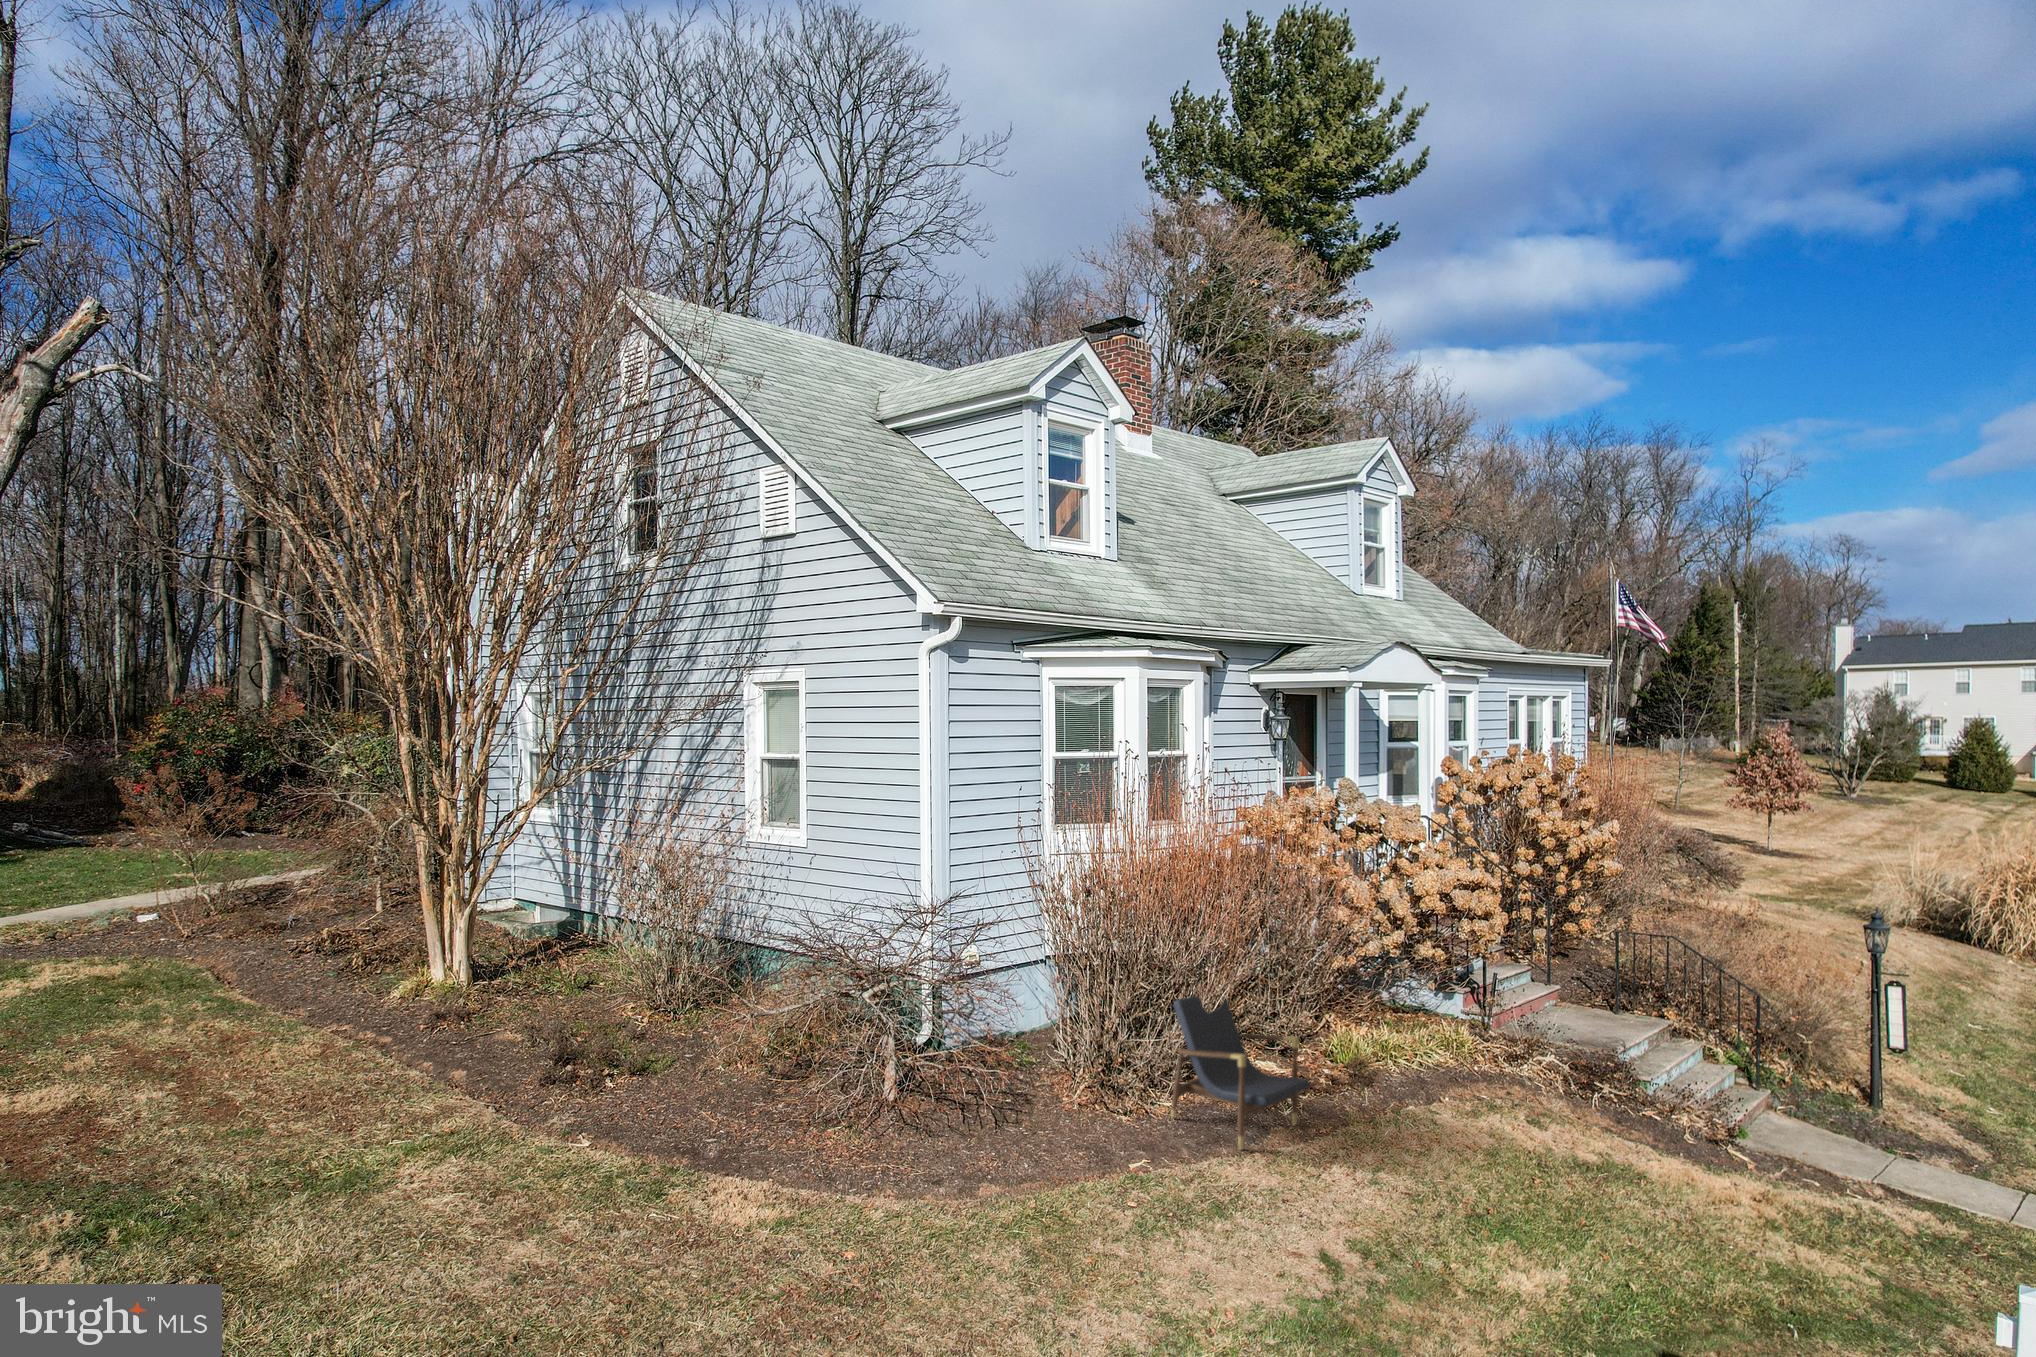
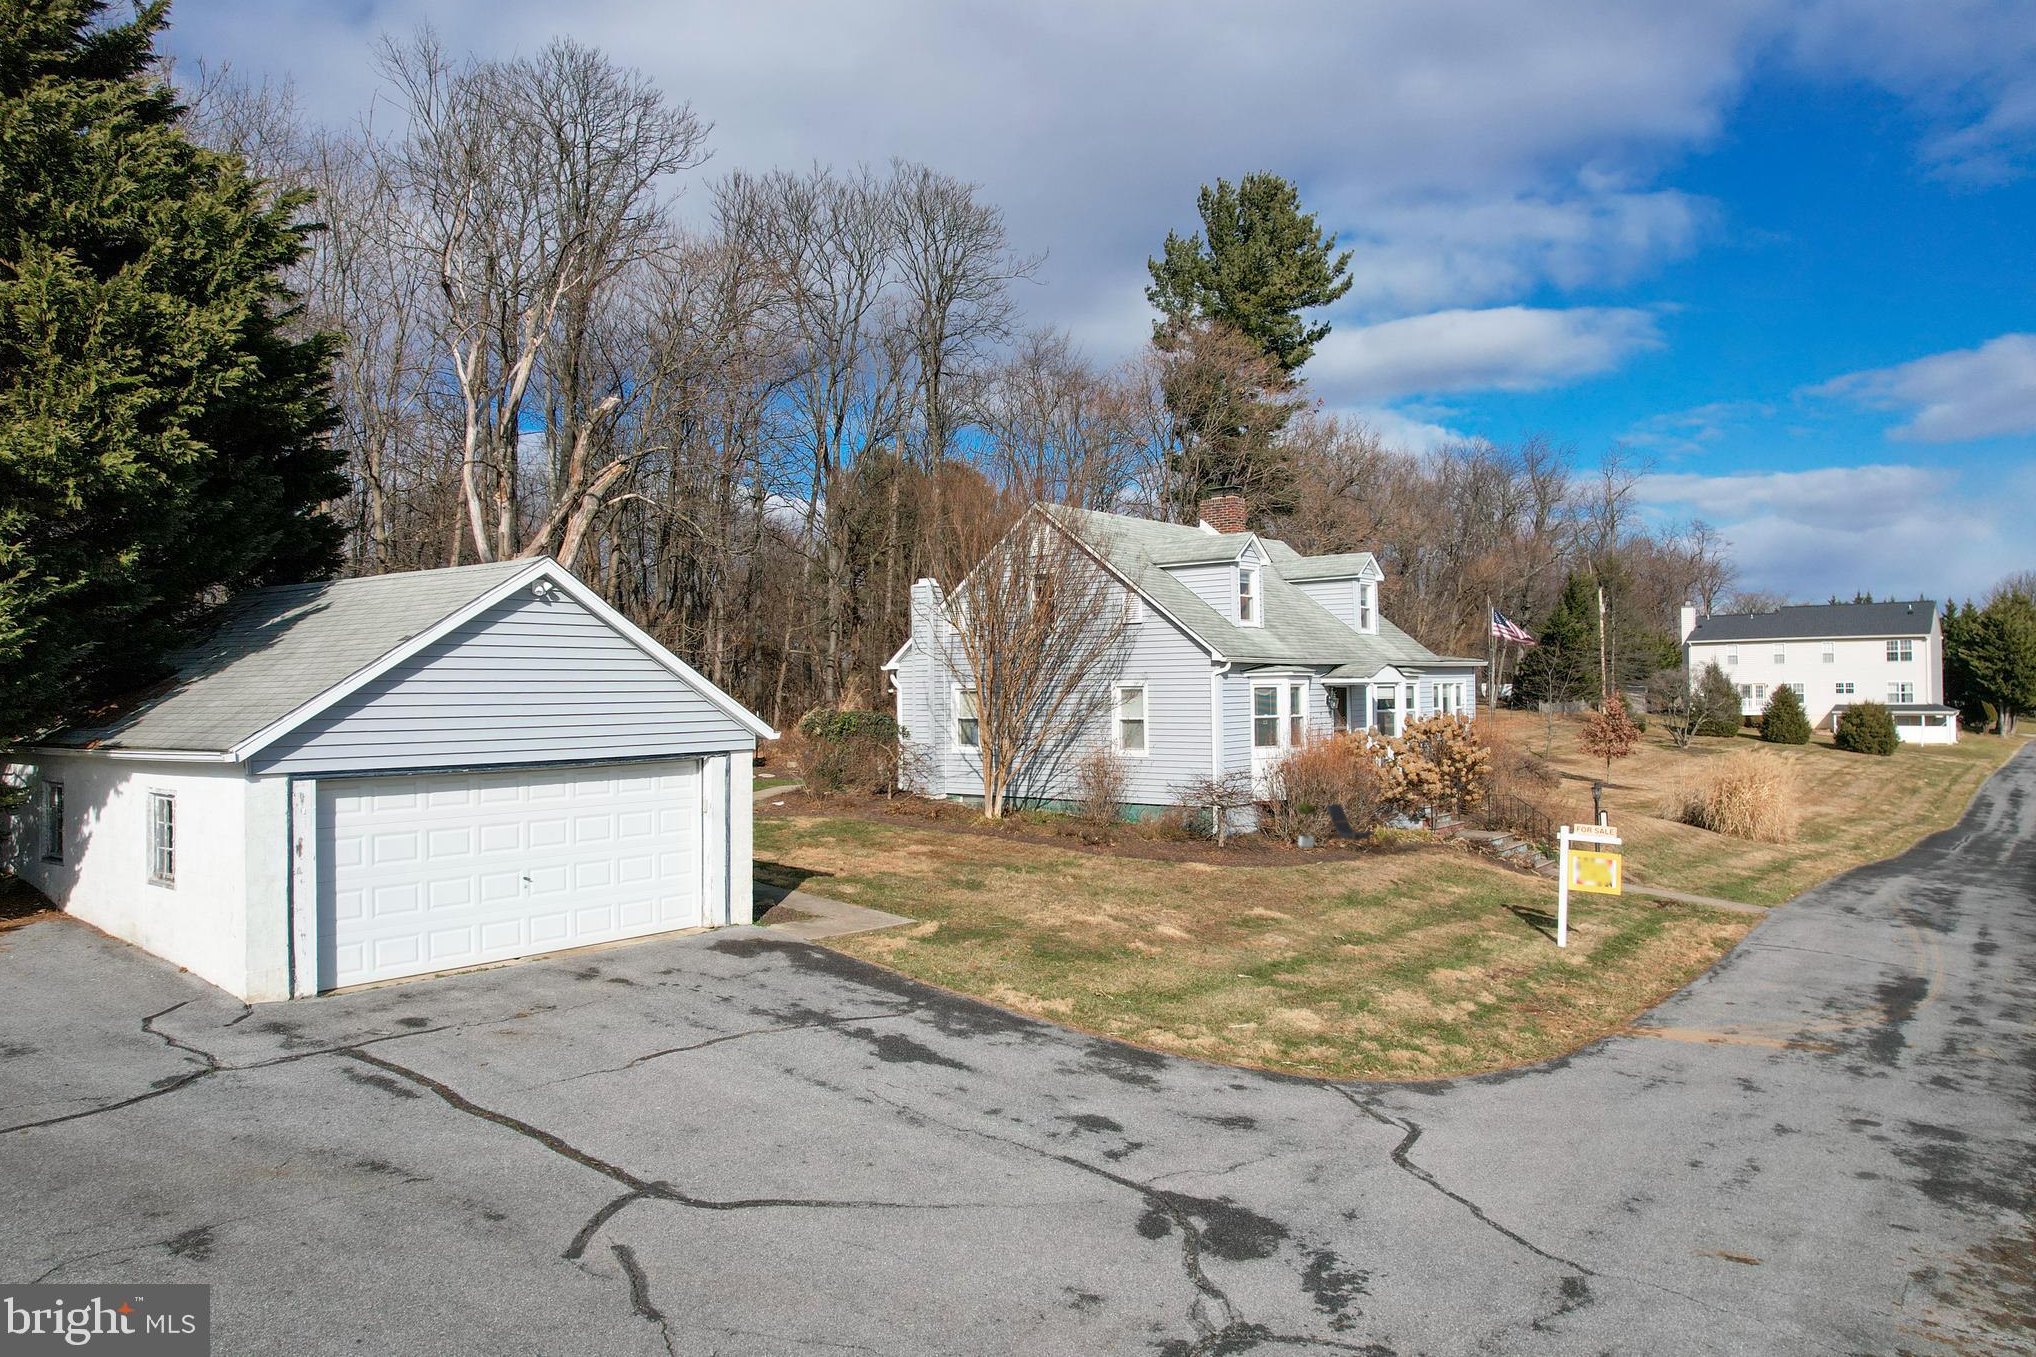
potted tree: none [1086,994,1140,1126] -> present [1298,803,1316,847]

